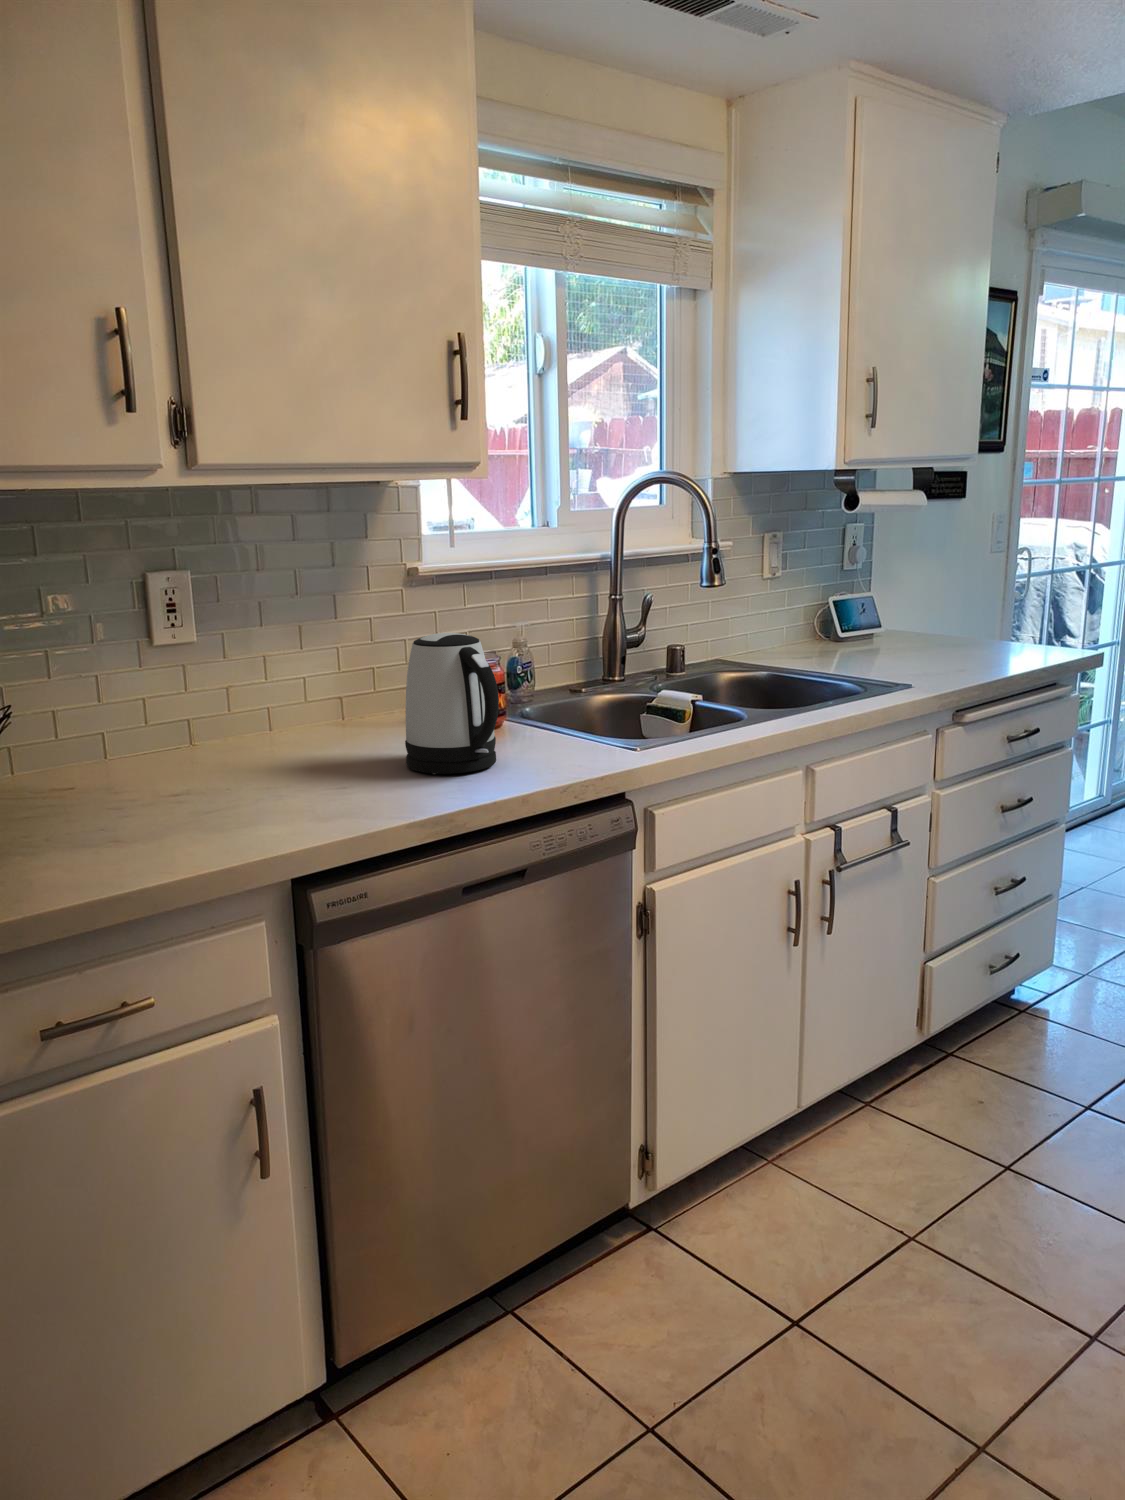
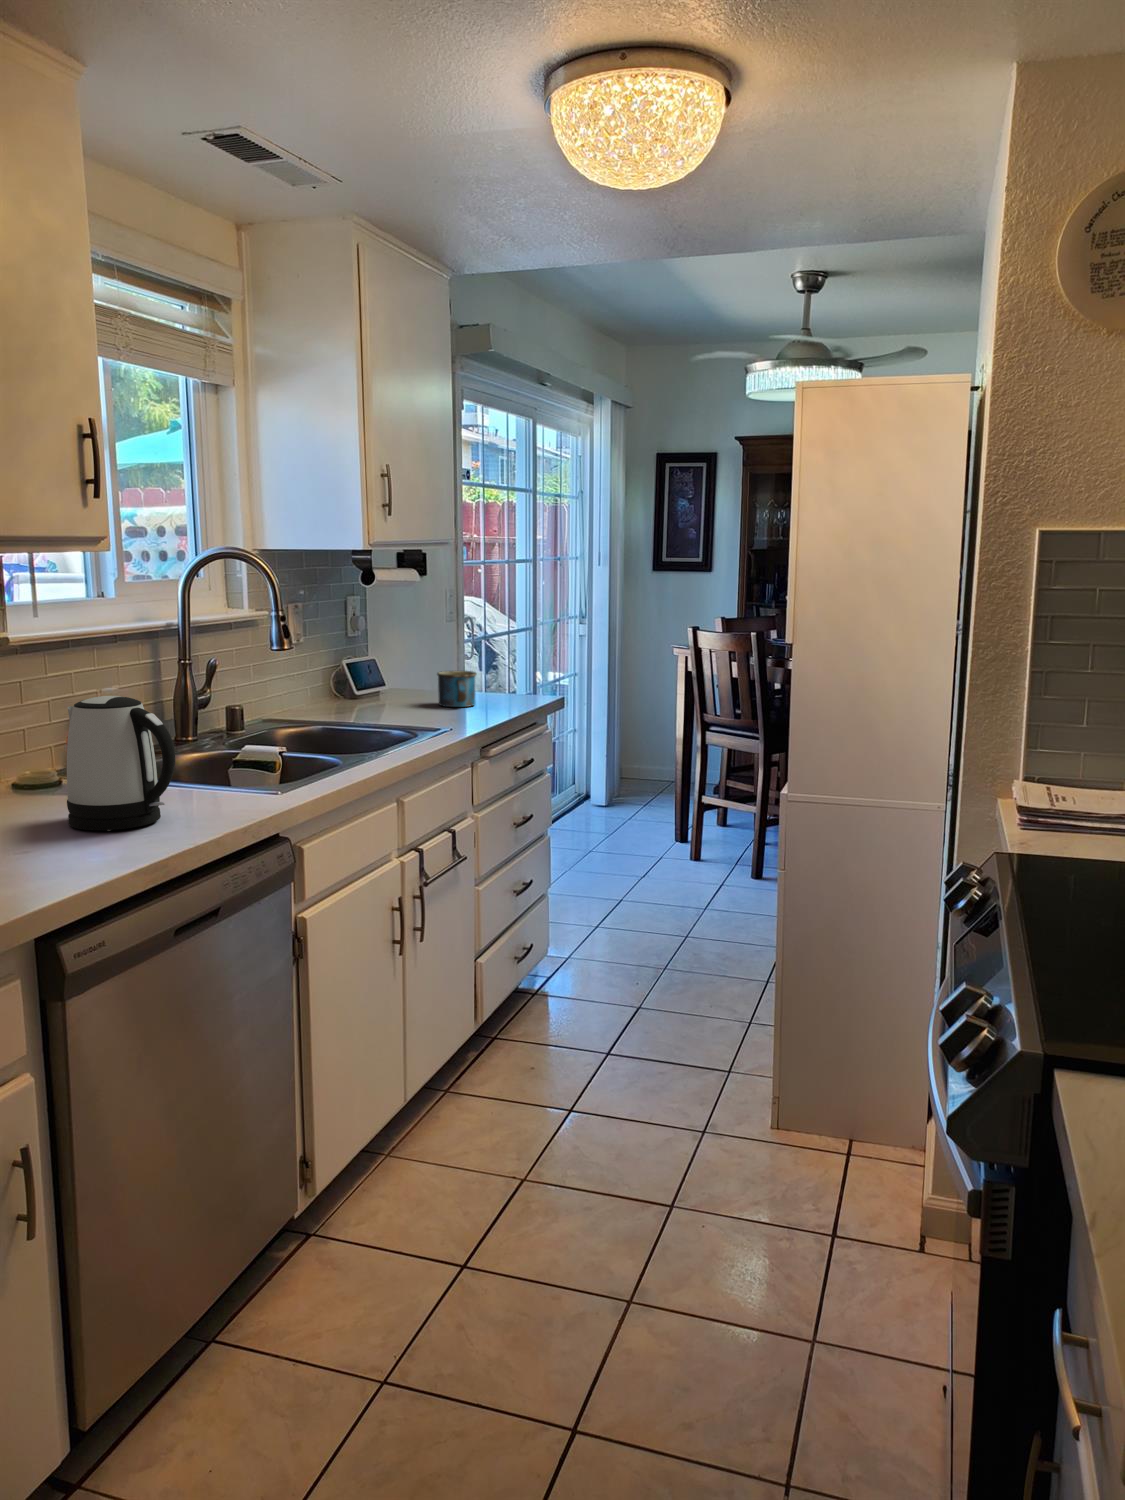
mug: none [931,613,982,657] -> present [437,671,477,707]

